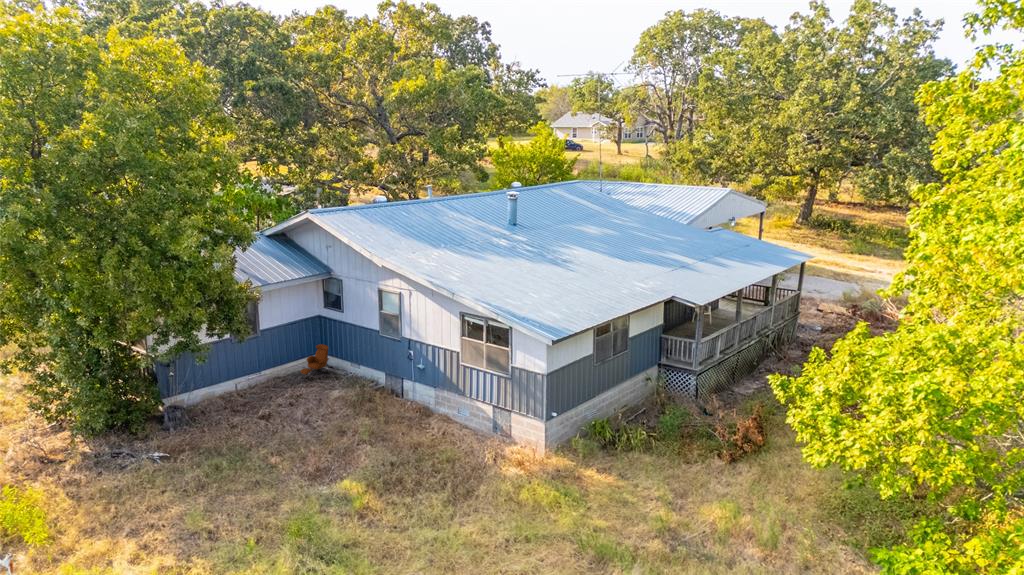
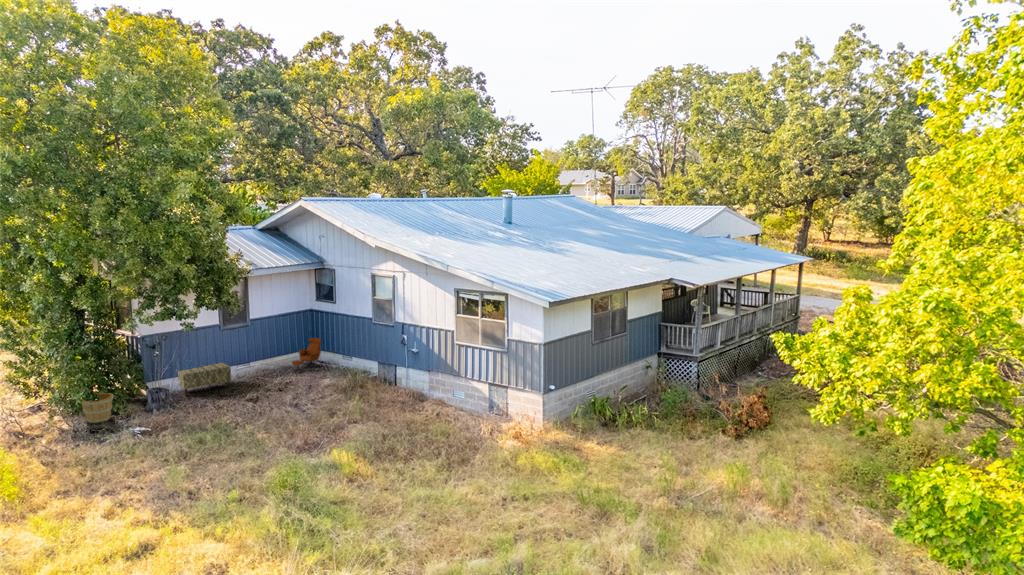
bench: none [189,375,243,411] -> present [176,363,231,395]
wooden bucket: none [100,416,131,446] -> present [82,393,114,423]

